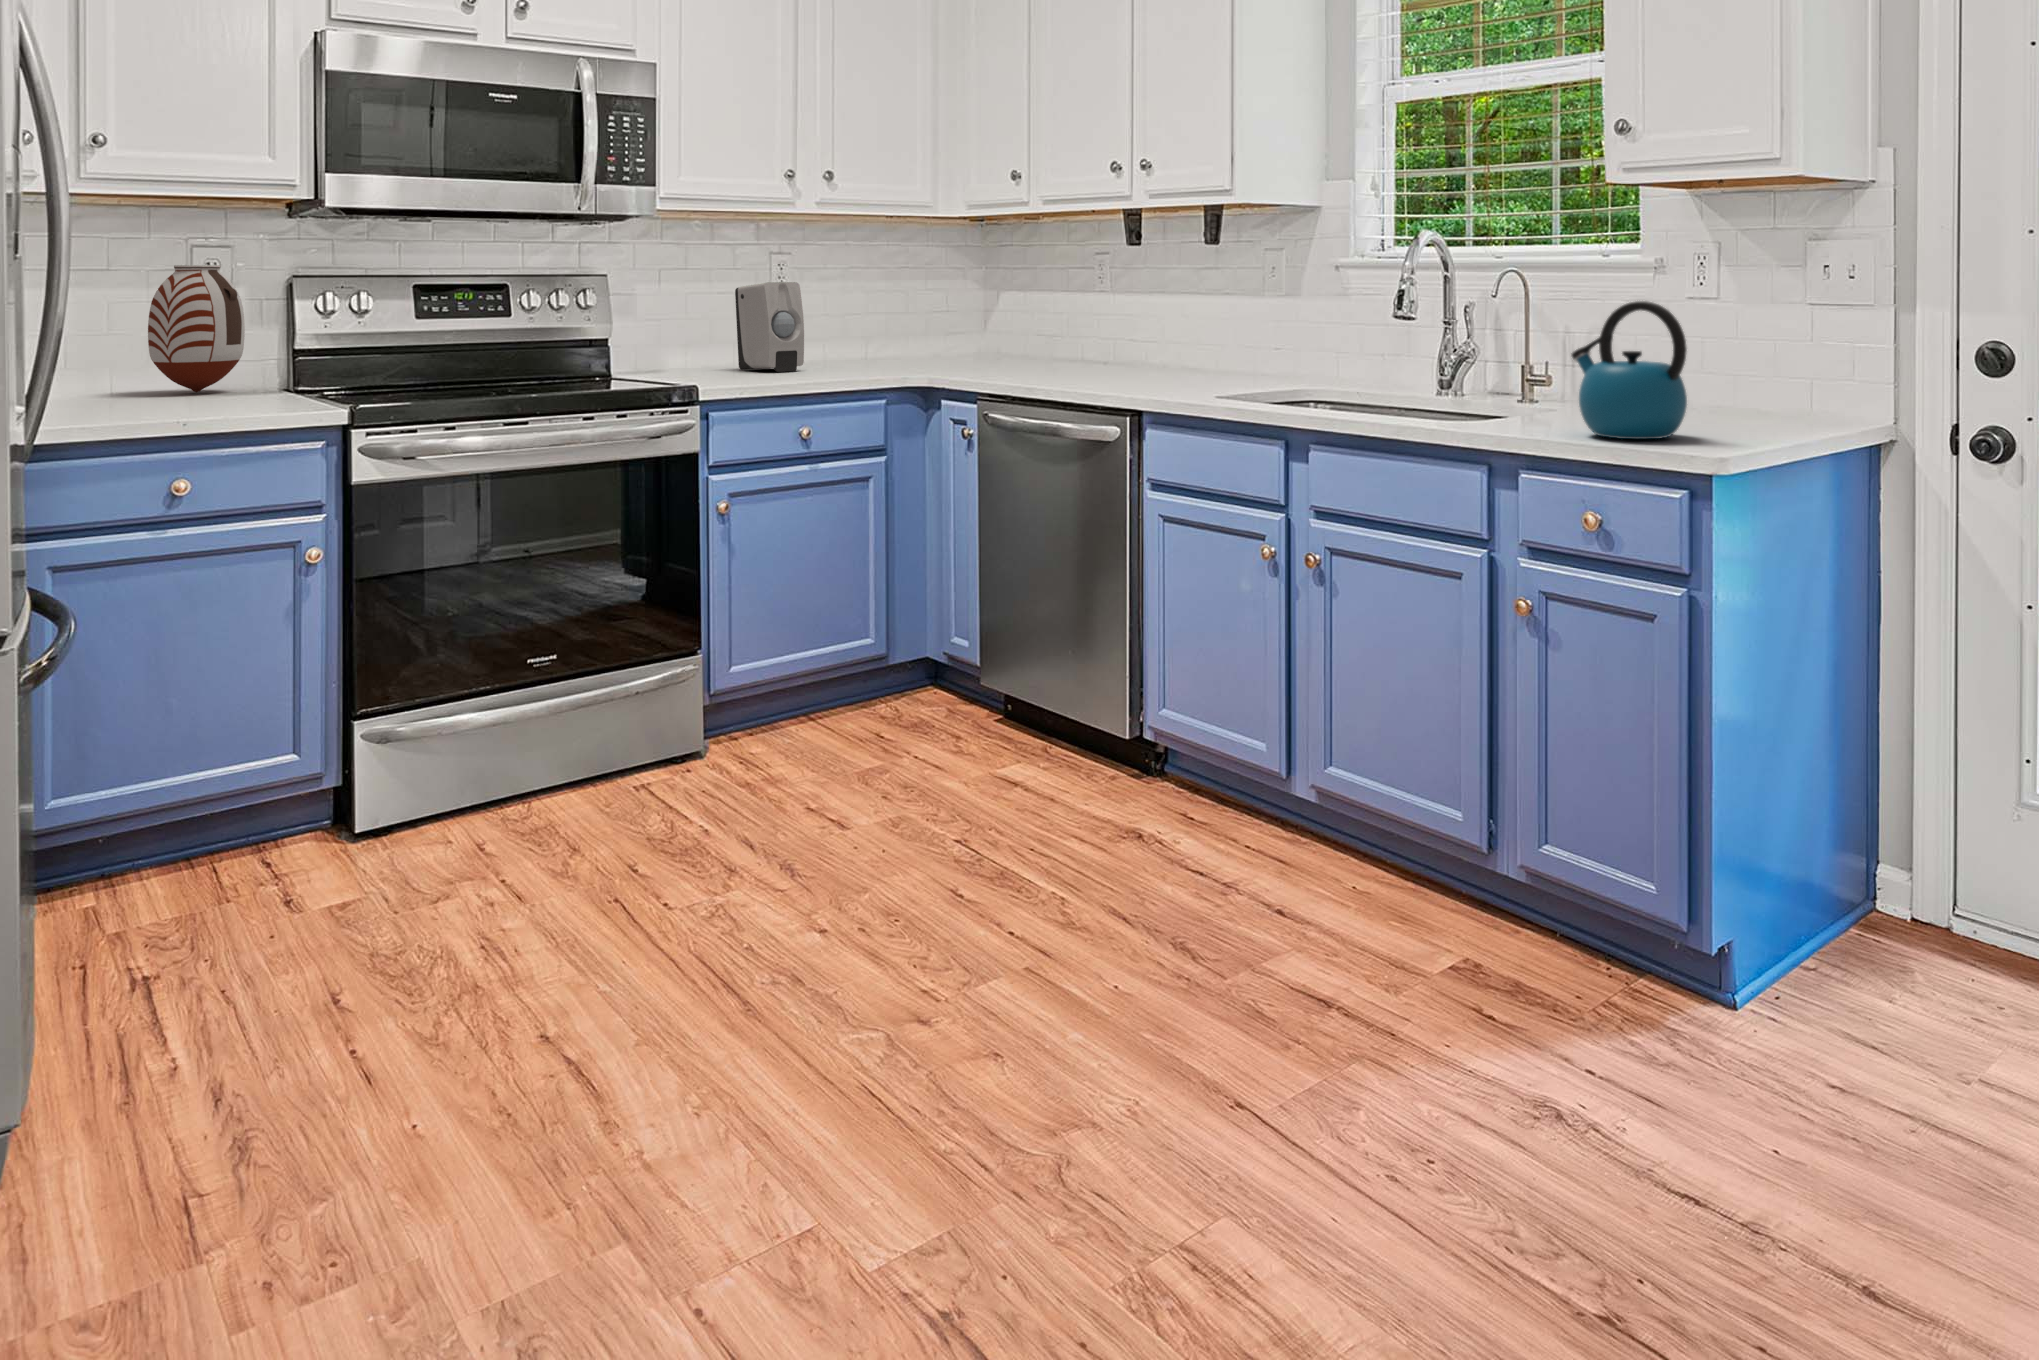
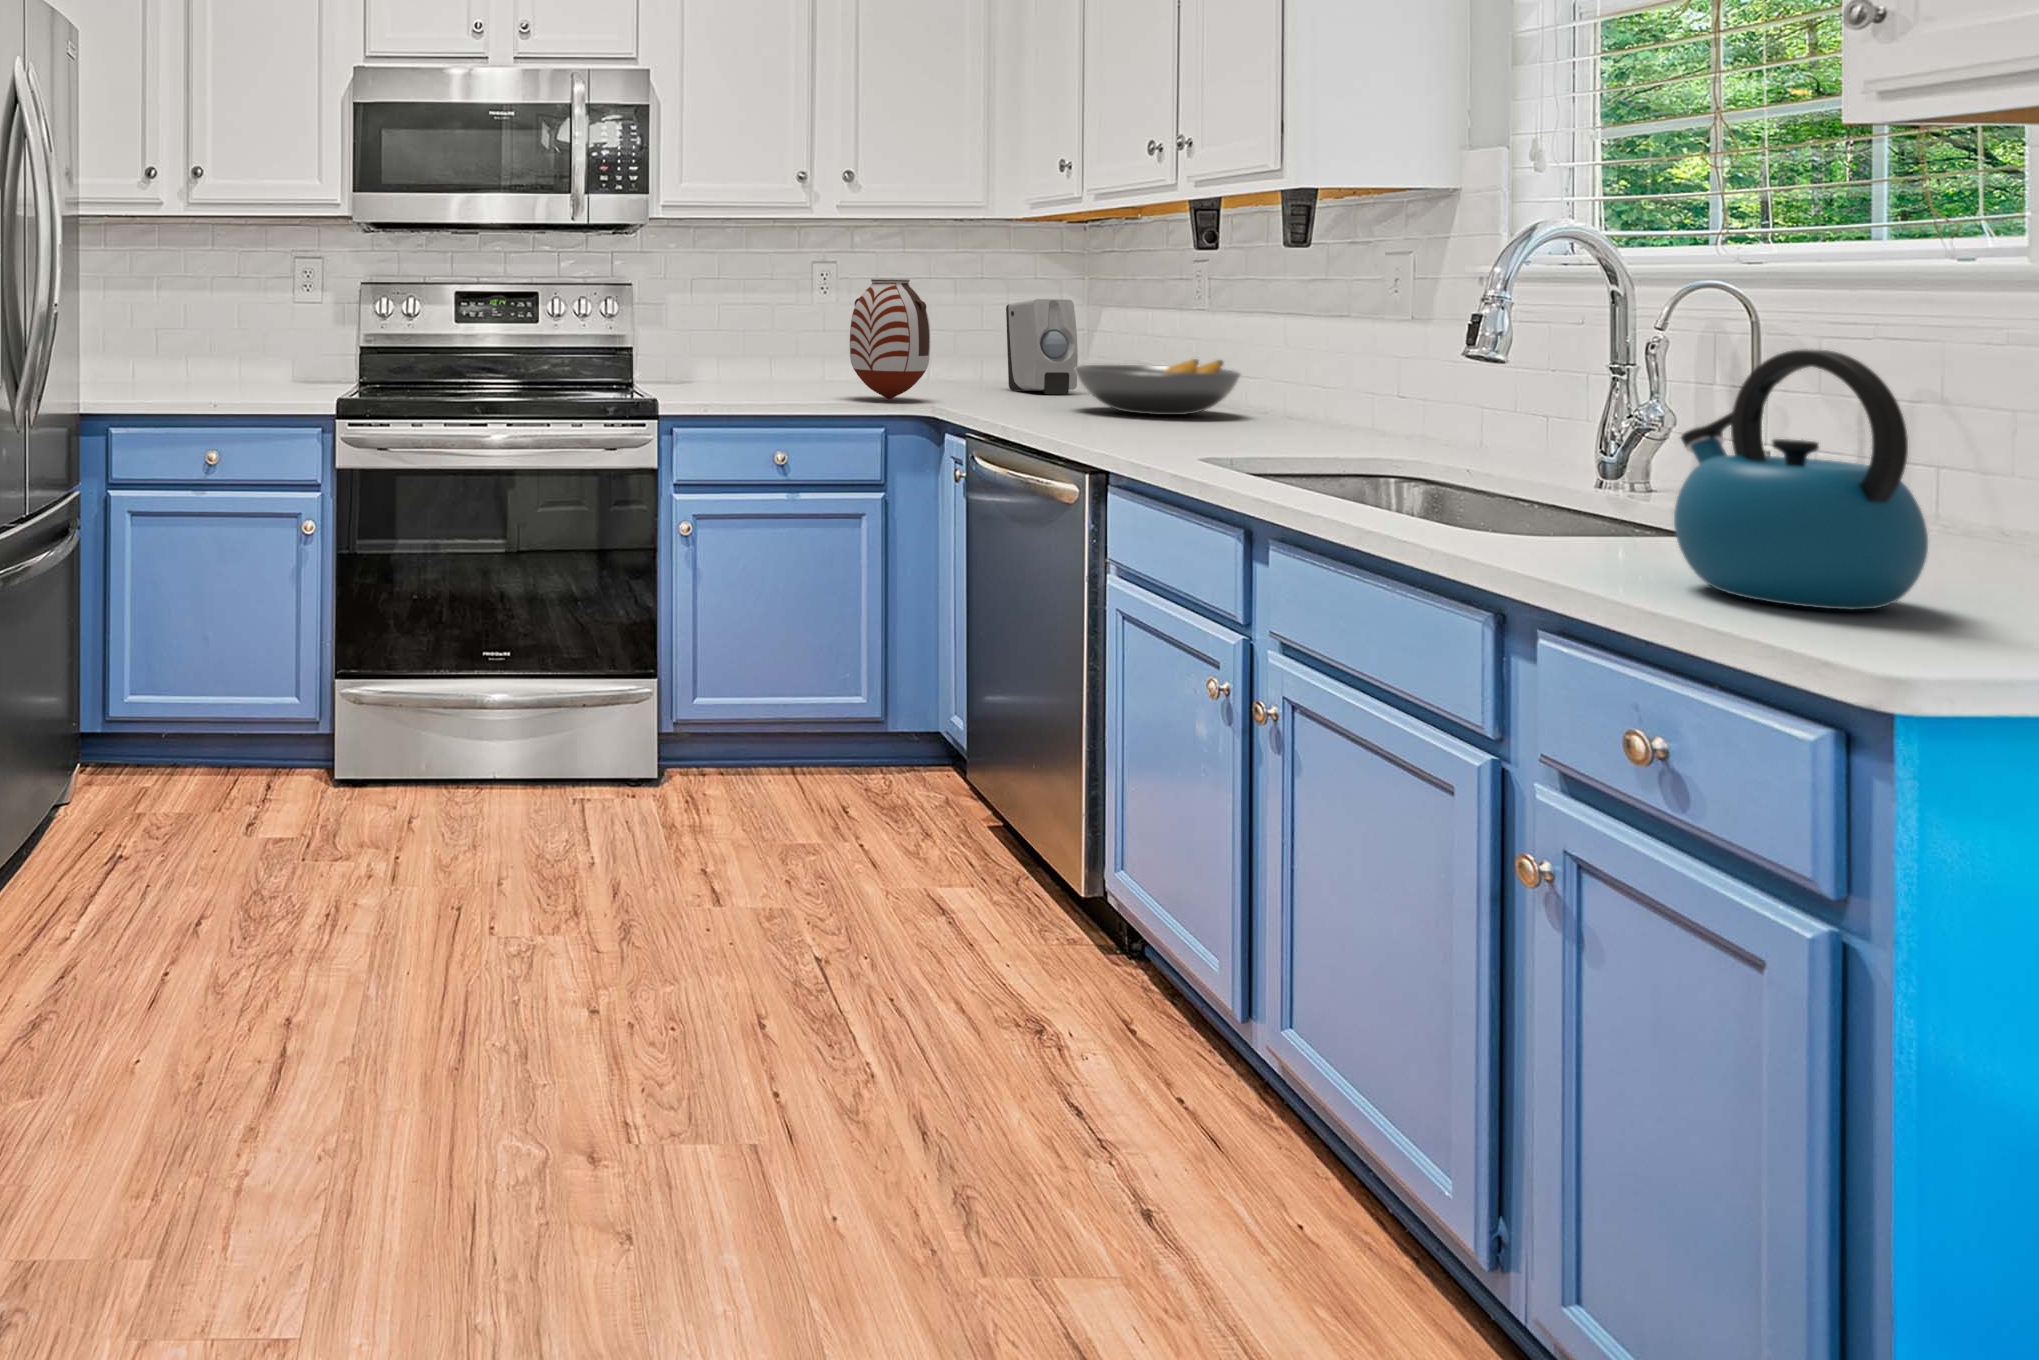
vase: present [148,265,245,392] -> present [850,278,930,400]
soap dispenser: present [735,282,804,372] -> present [1006,299,1078,394]
fruit bowl: none [1037,326,1161,371] -> present [1075,359,1240,415]

